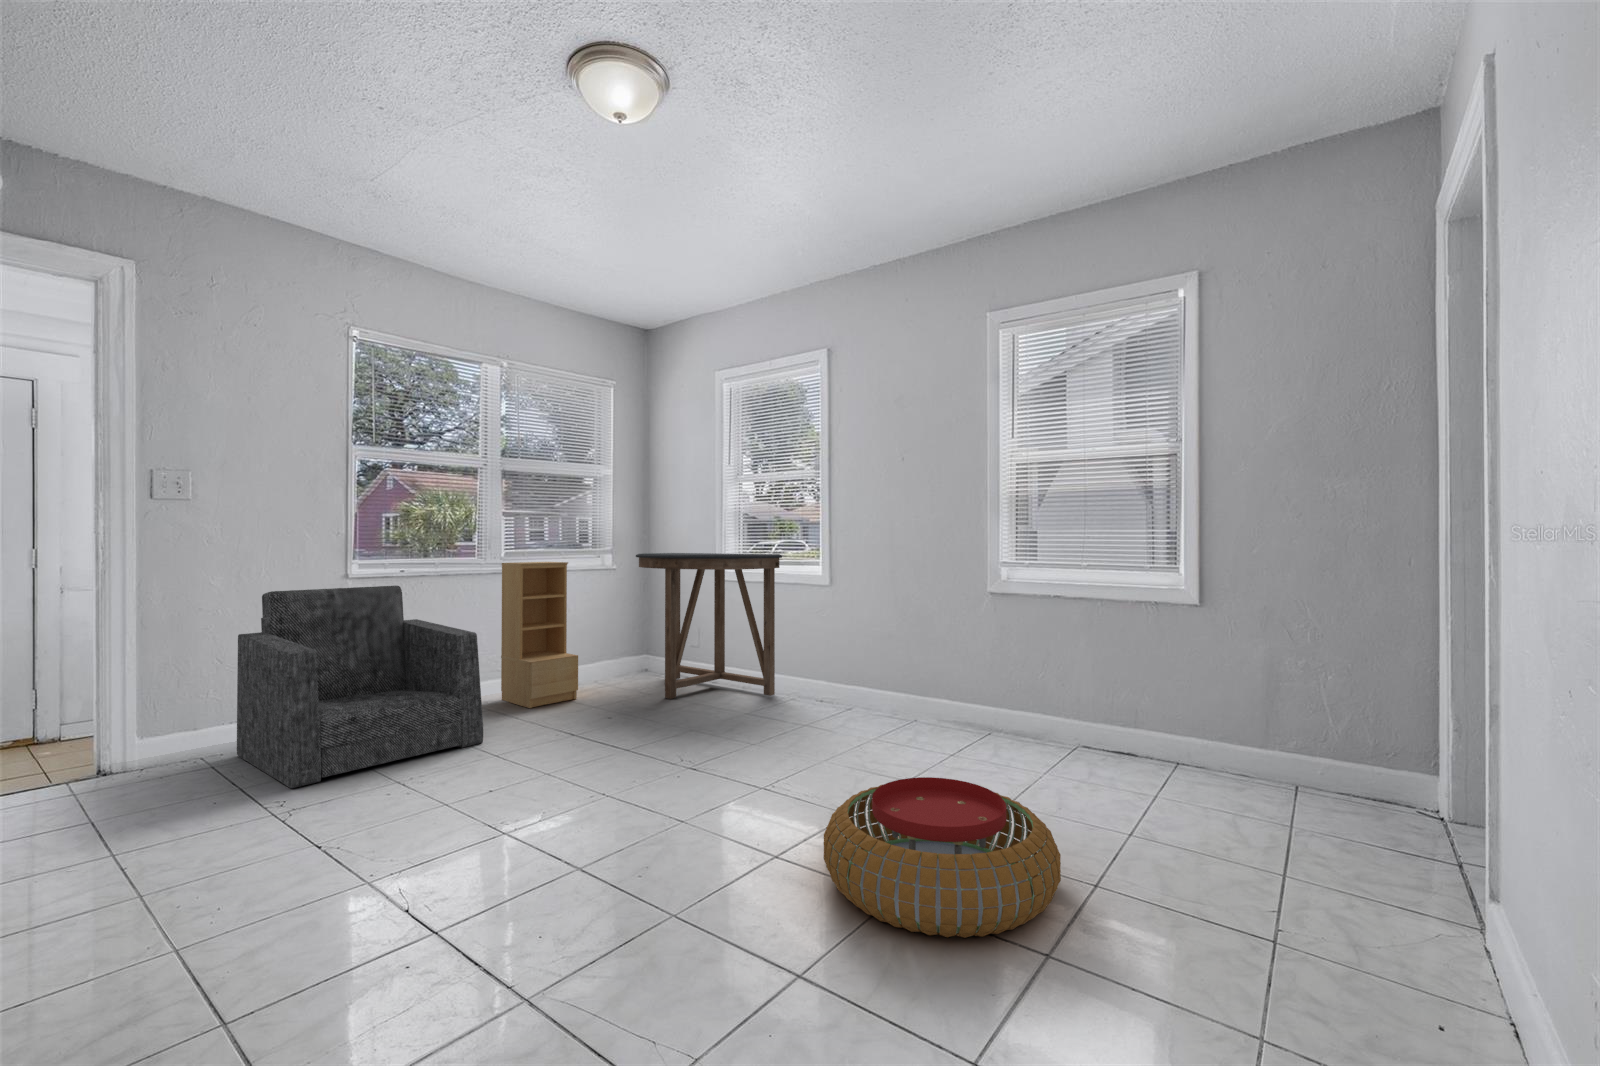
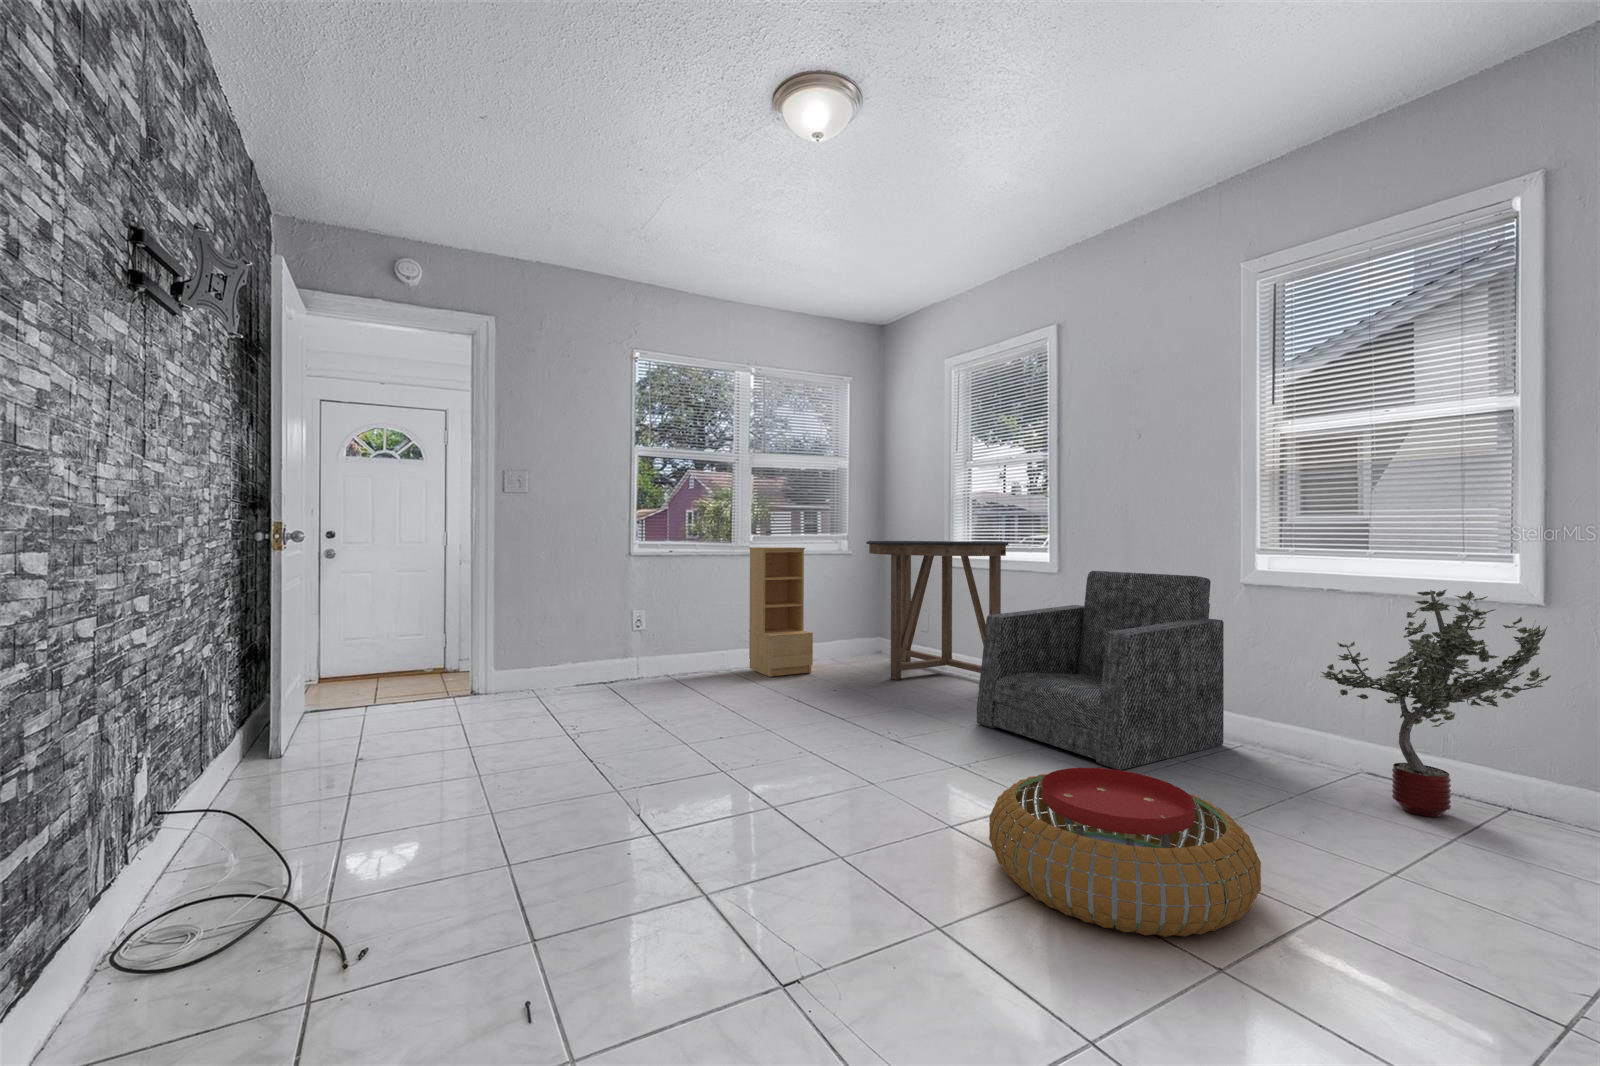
armchair: present [237,586,483,788] -> present [977,571,1224,770]
potted tree: none [1055,595,1213,779] -> present [1321,589,1551,817]

